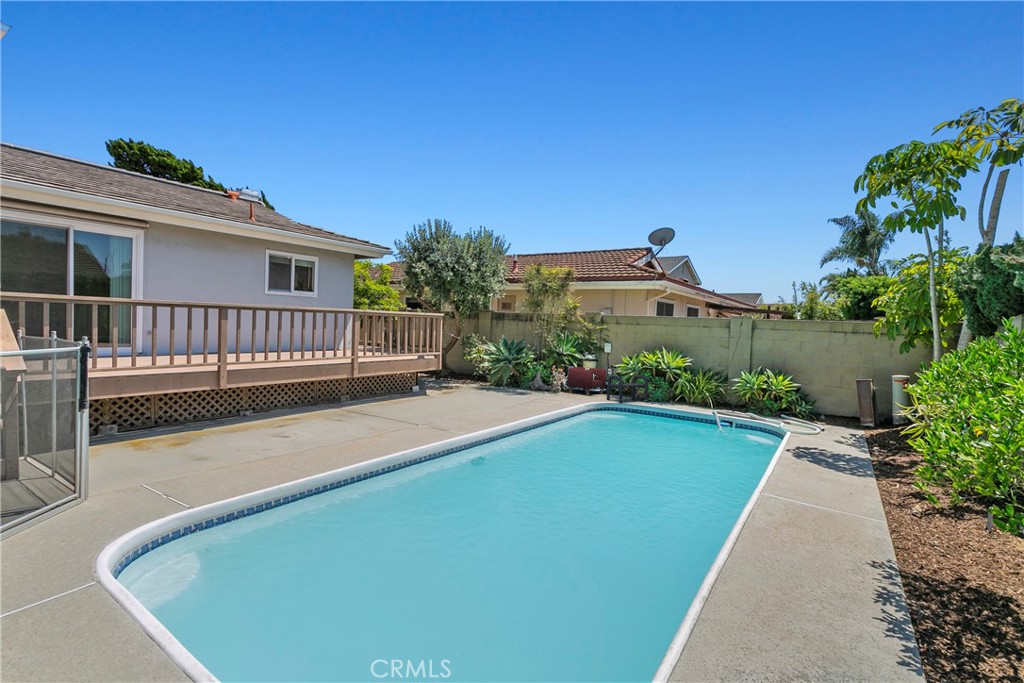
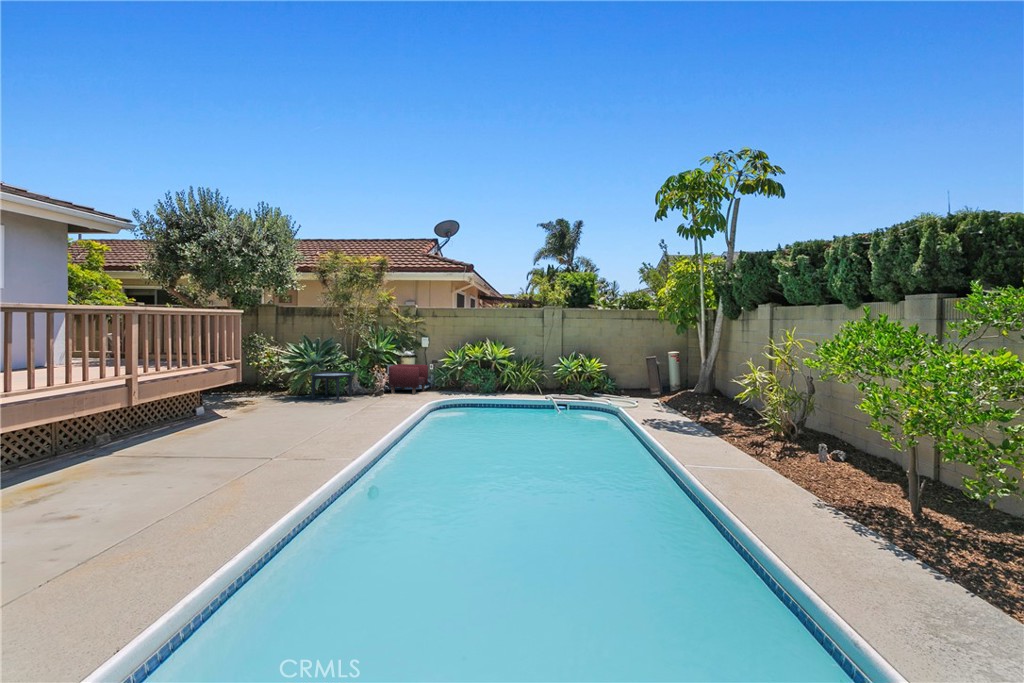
round table: none [500,368,536,393] -> present [310,371,354,400]
bench: present [607,375,648,403] -> none [439,368,478,399]

